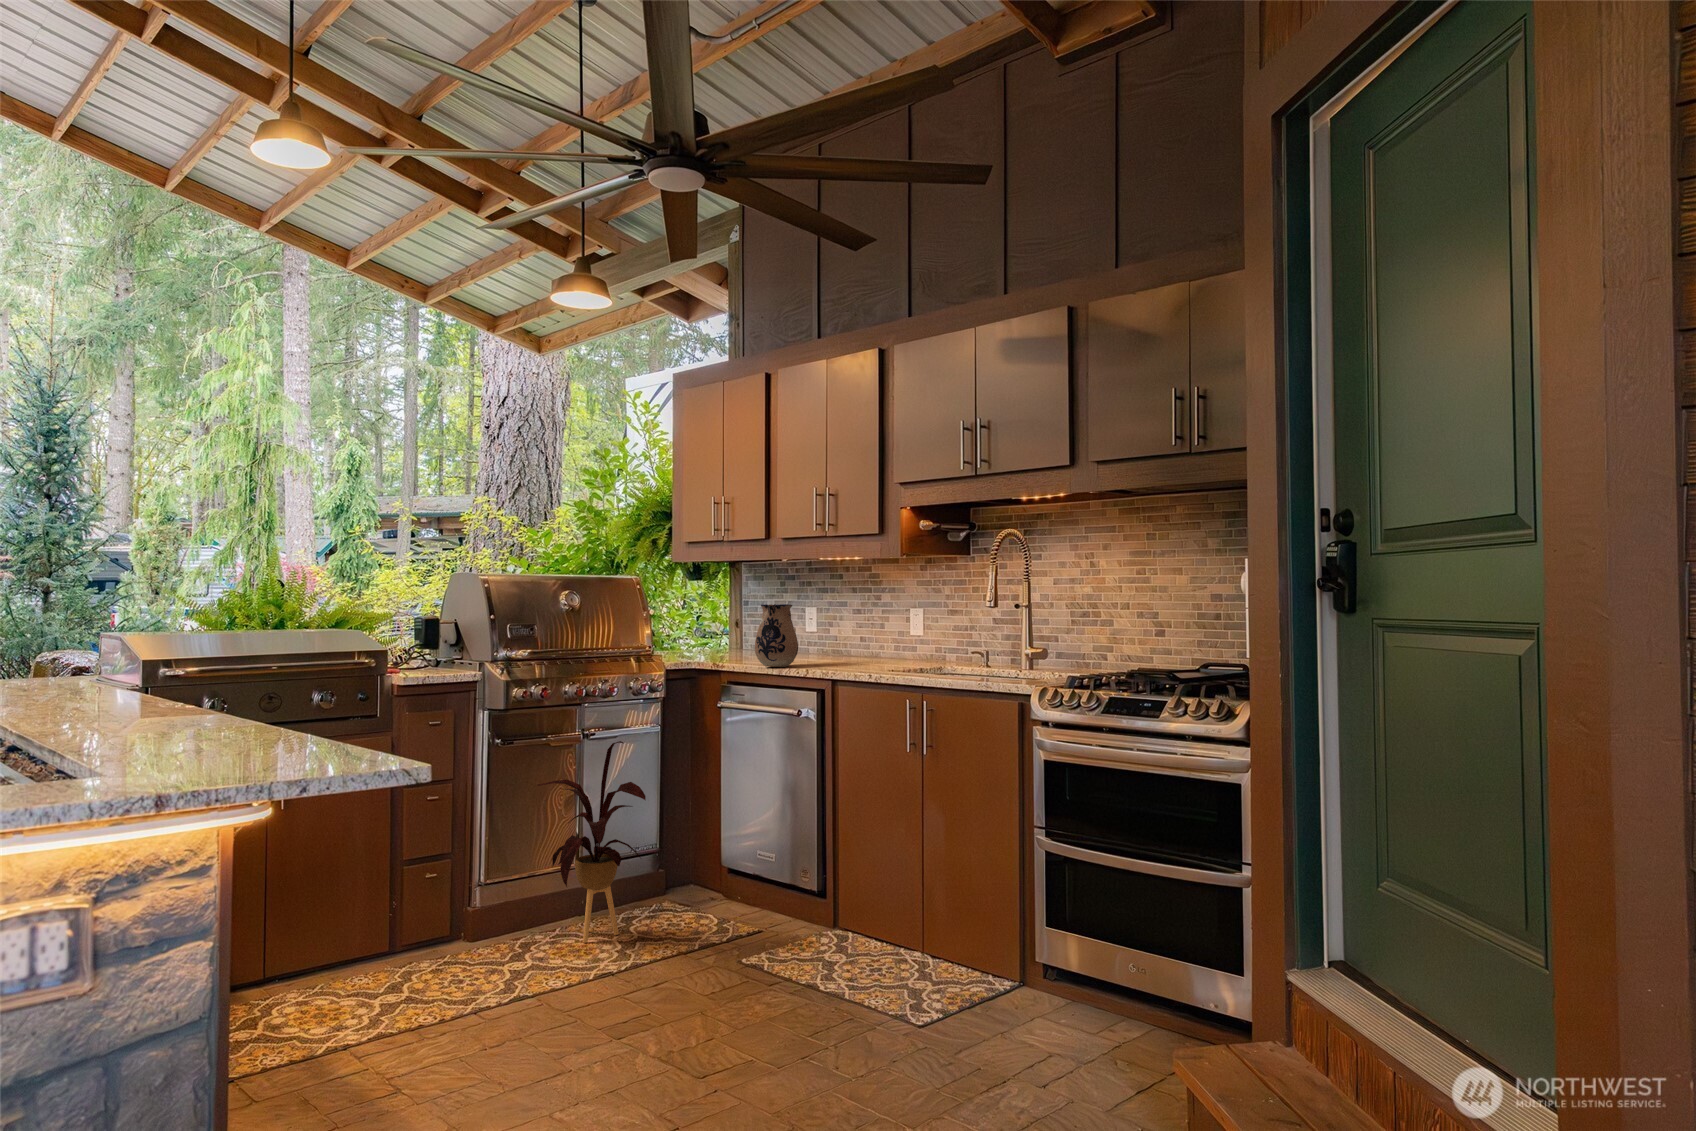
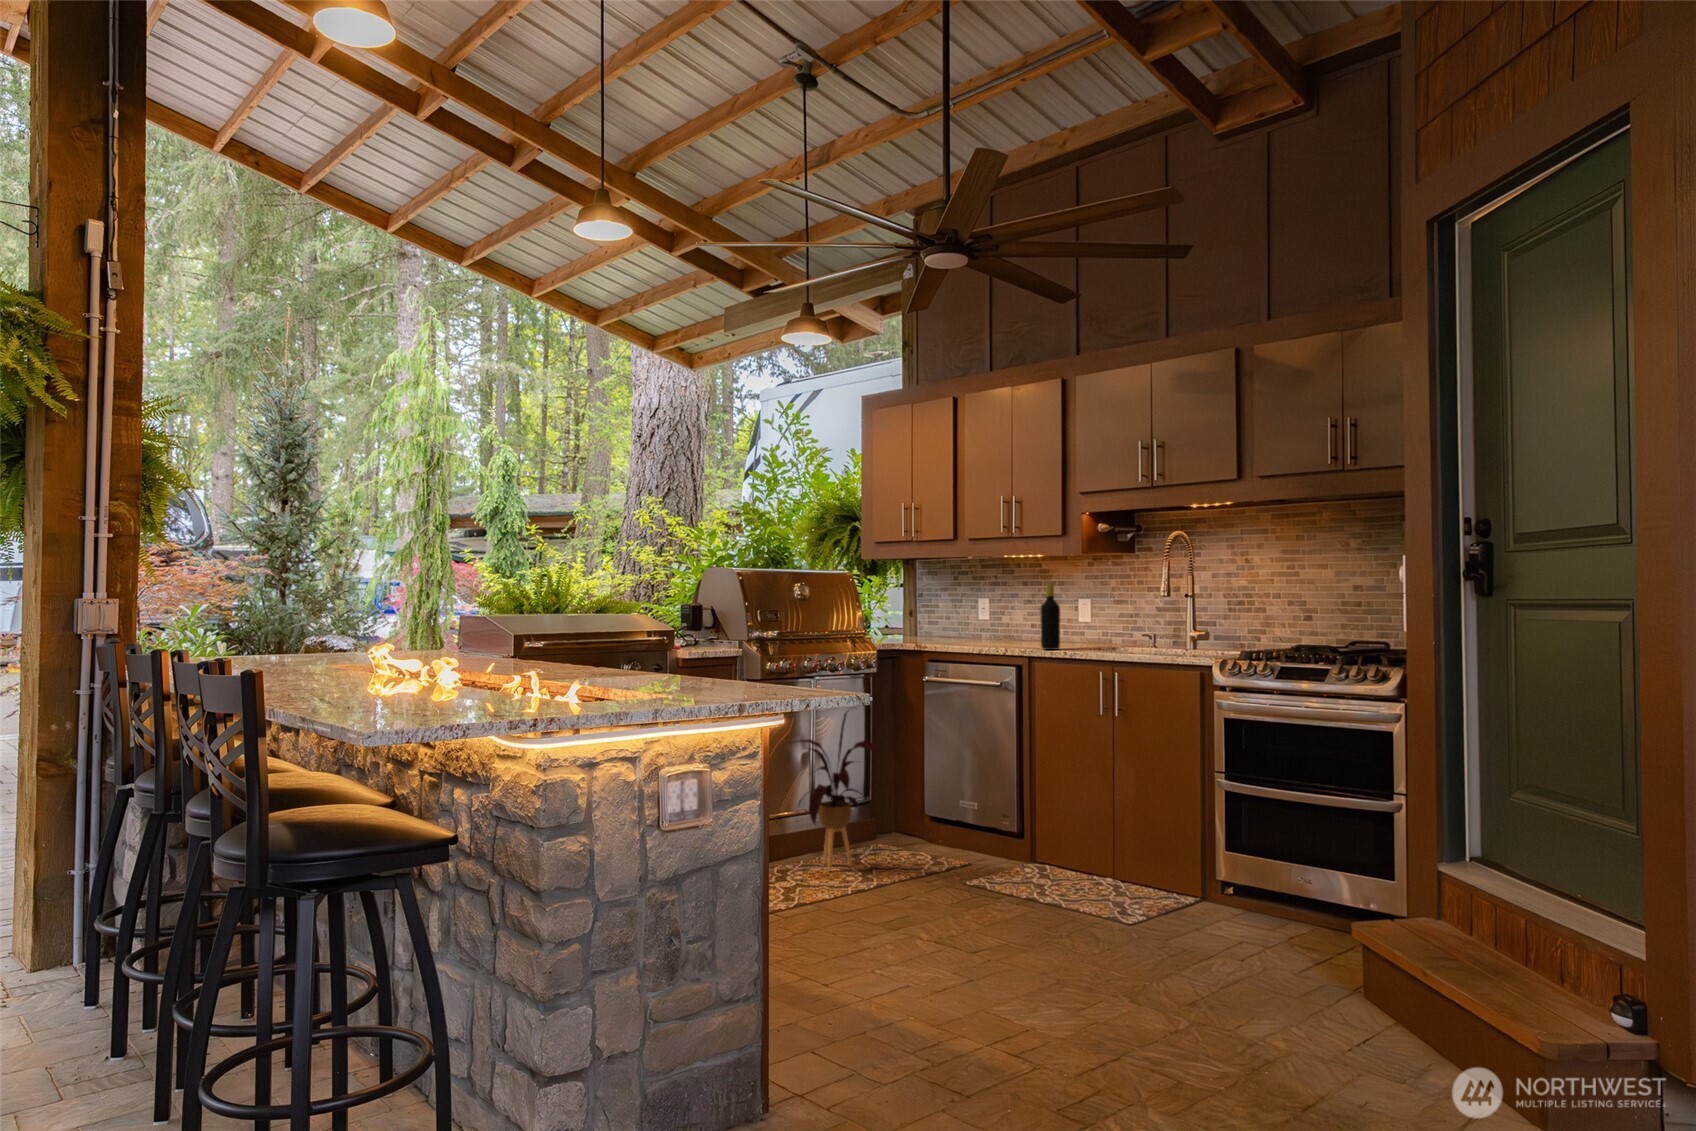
bottle: none [850,590,874,671] -> present [1040,582,1060,650]
ceramic pitcher: present [755,604,798,667] -> none [951,595,988,647]

